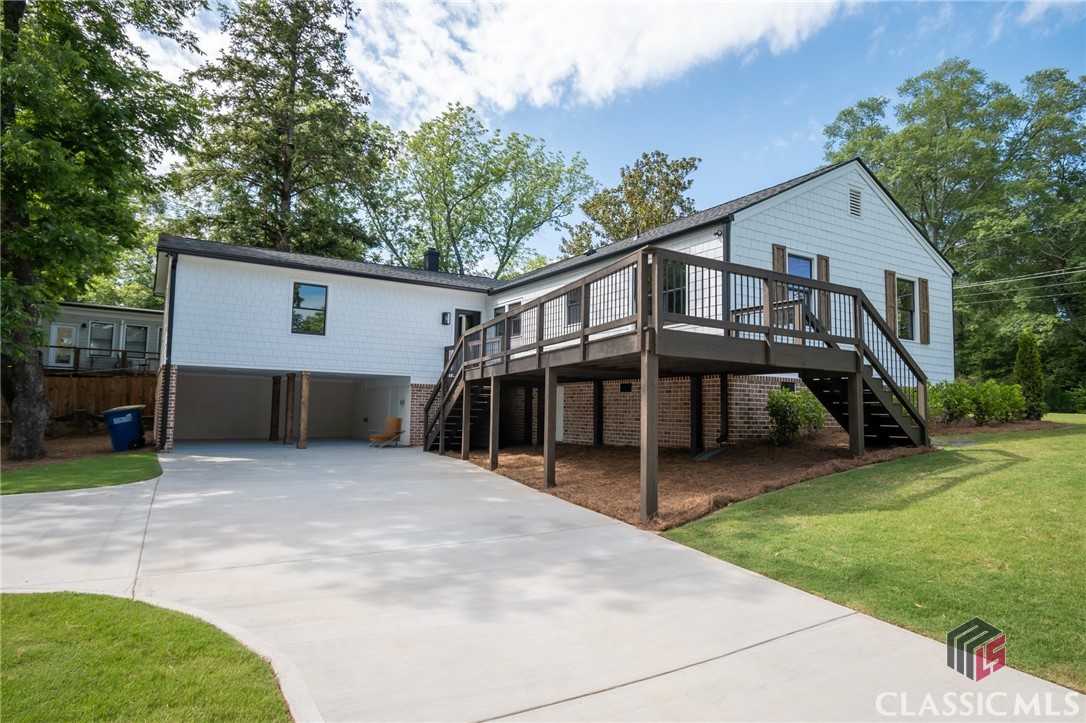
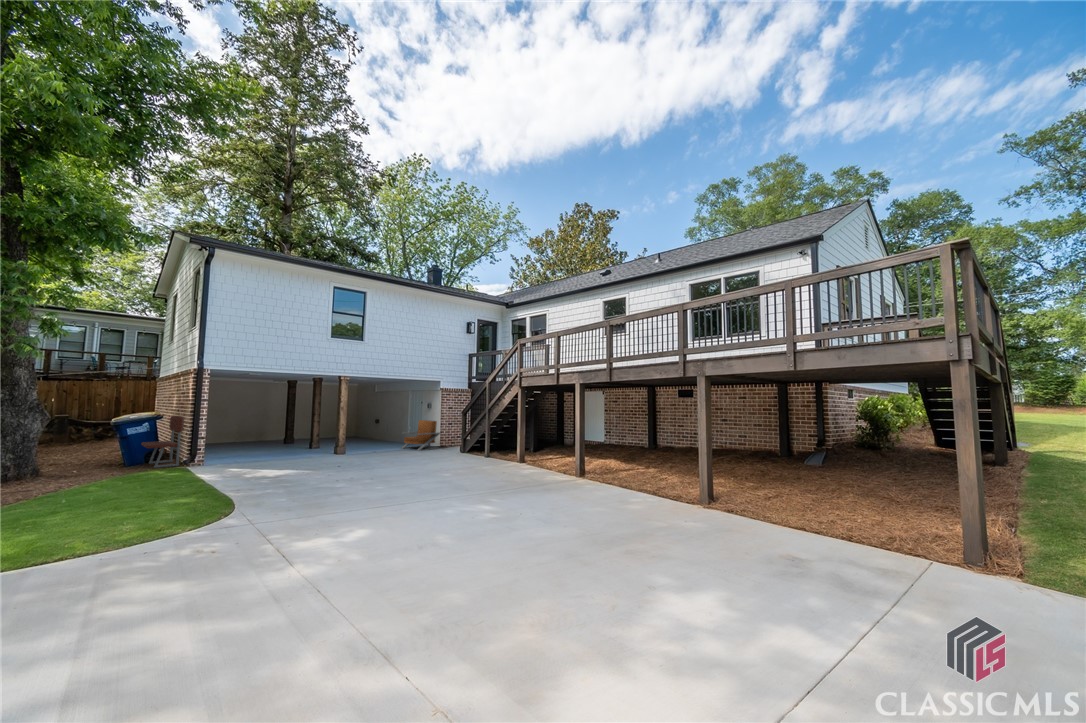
bench: none [125,407,158,452] -> present [141,416,184,468]

